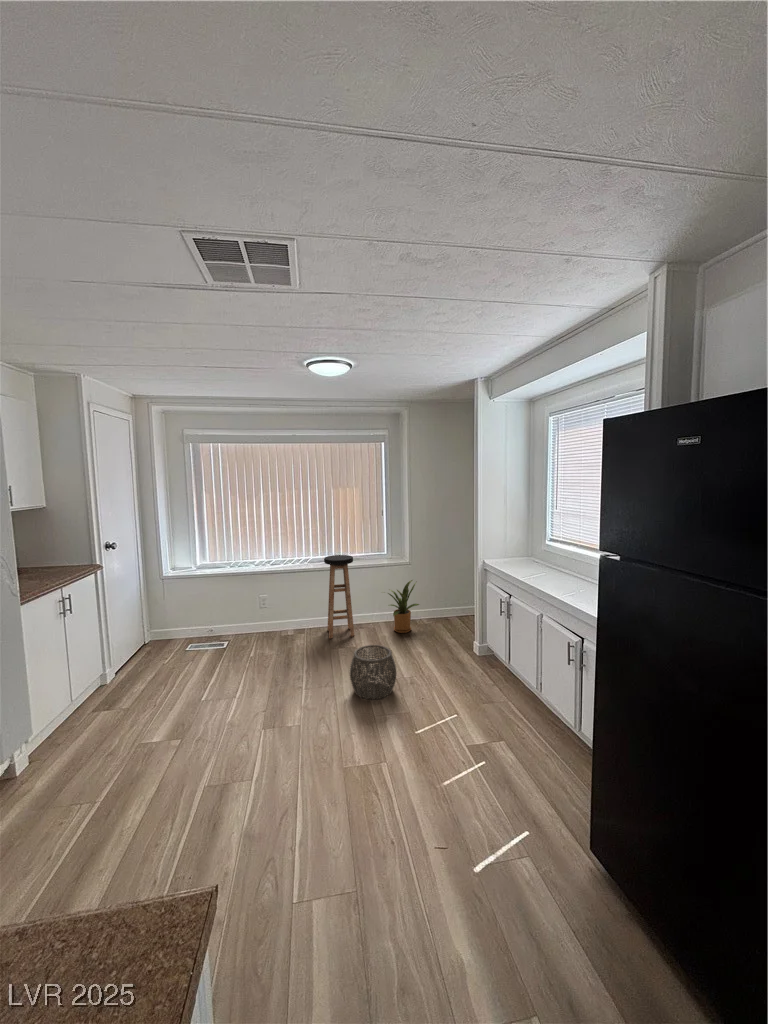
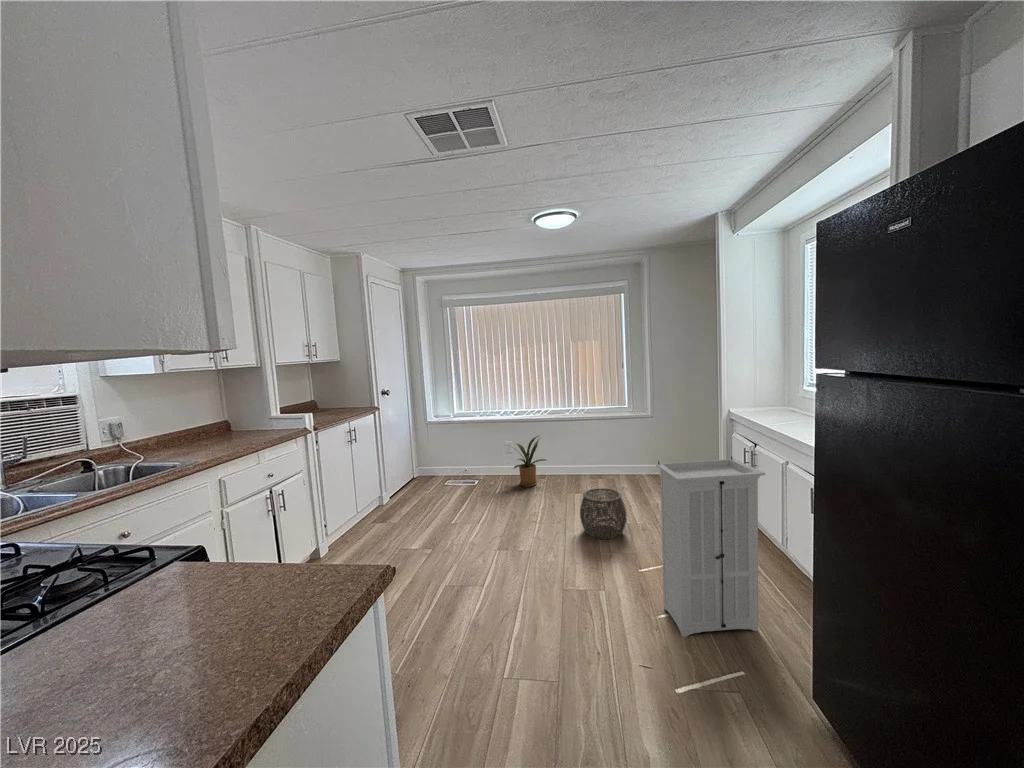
bar stool: present [324,555,354,638] -> none [563,406,593,486]
house plant: present [388,580,419,633] -> present [514,436,546,487]
storage cabinet: none [441,617,539,803] -> present [656,457,765,637]

